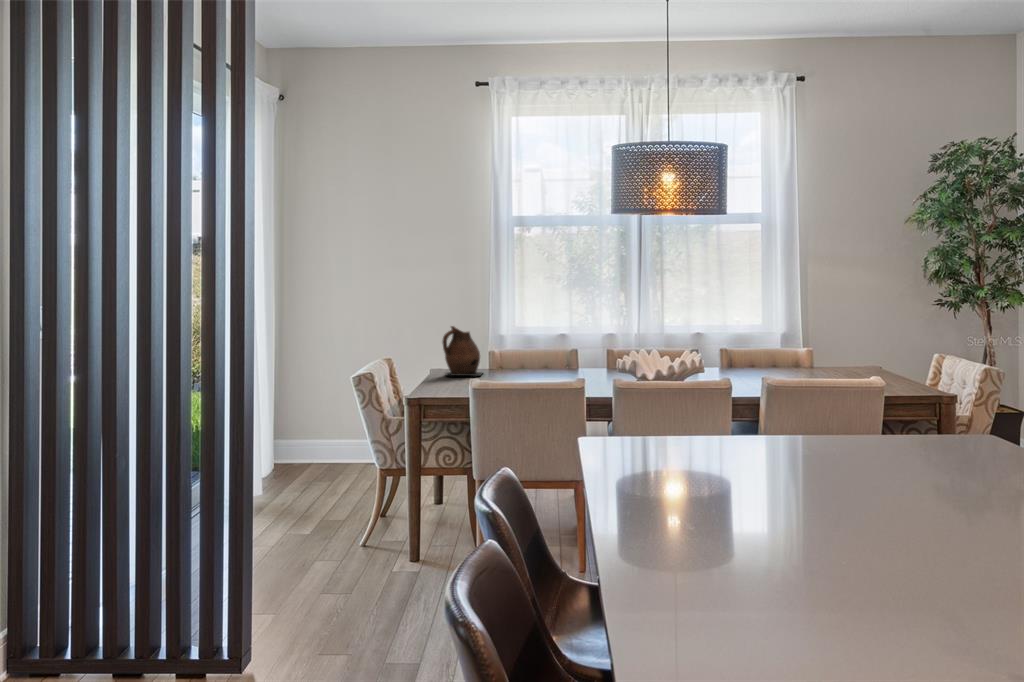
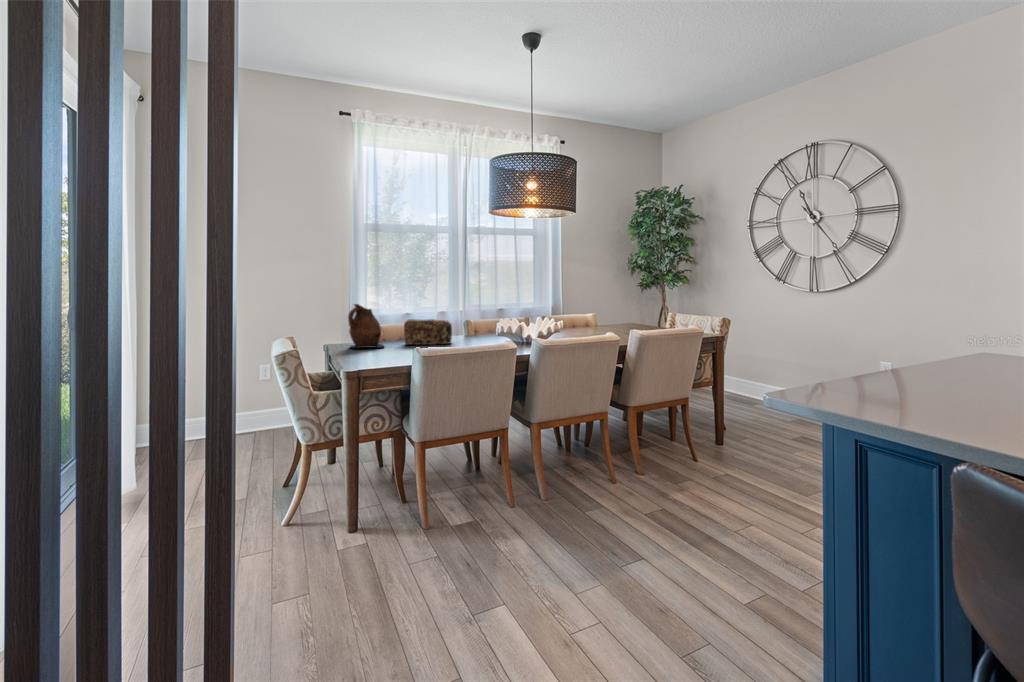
bread loaf: none [504,345,564,376] -> present [404,319,452,345]

